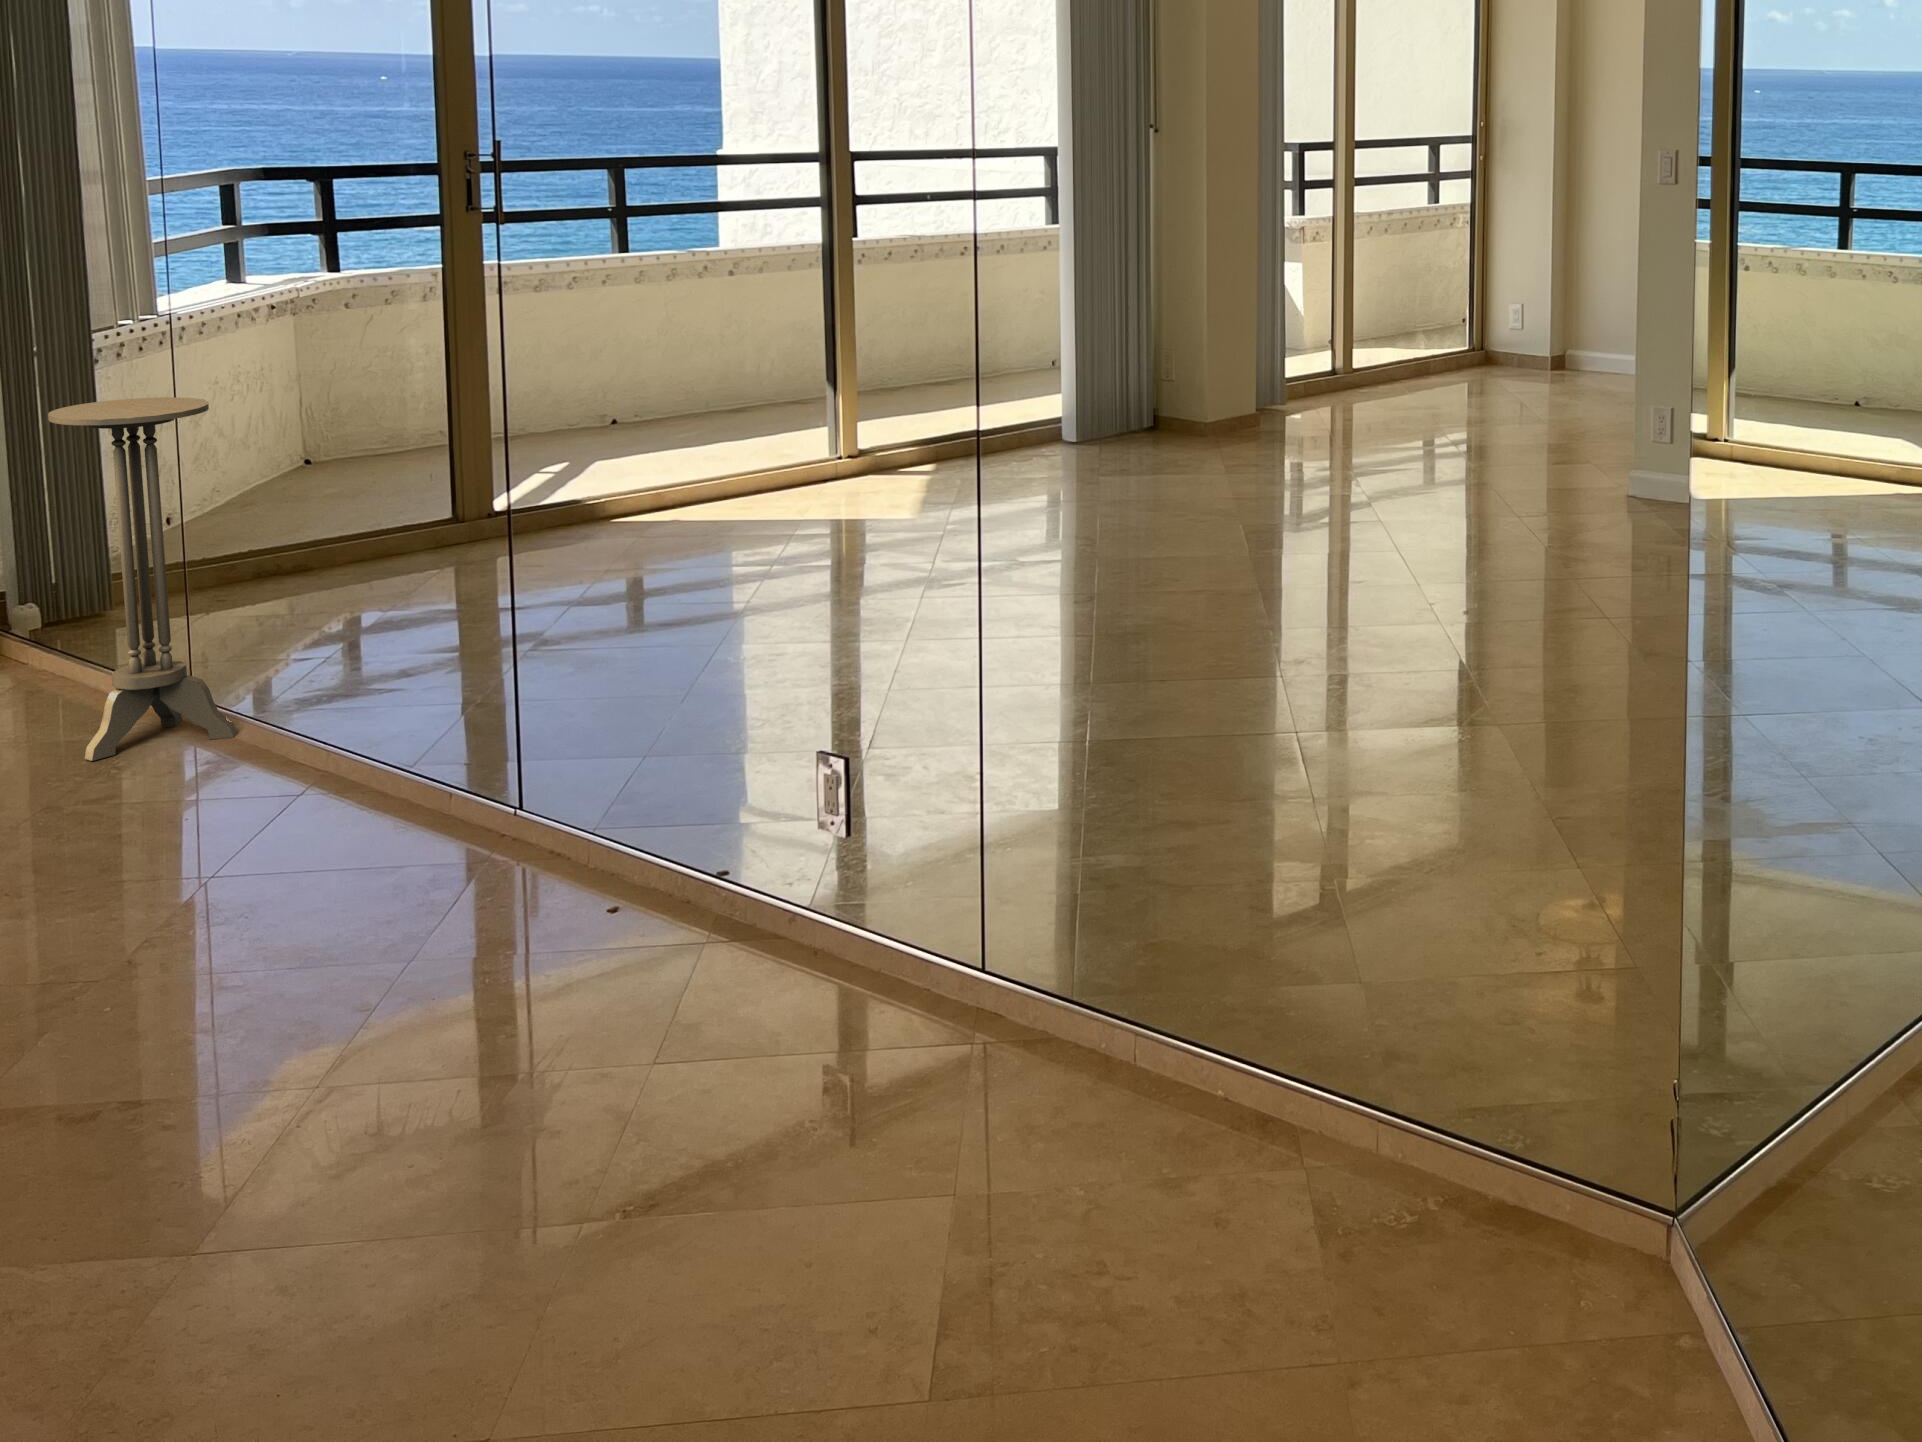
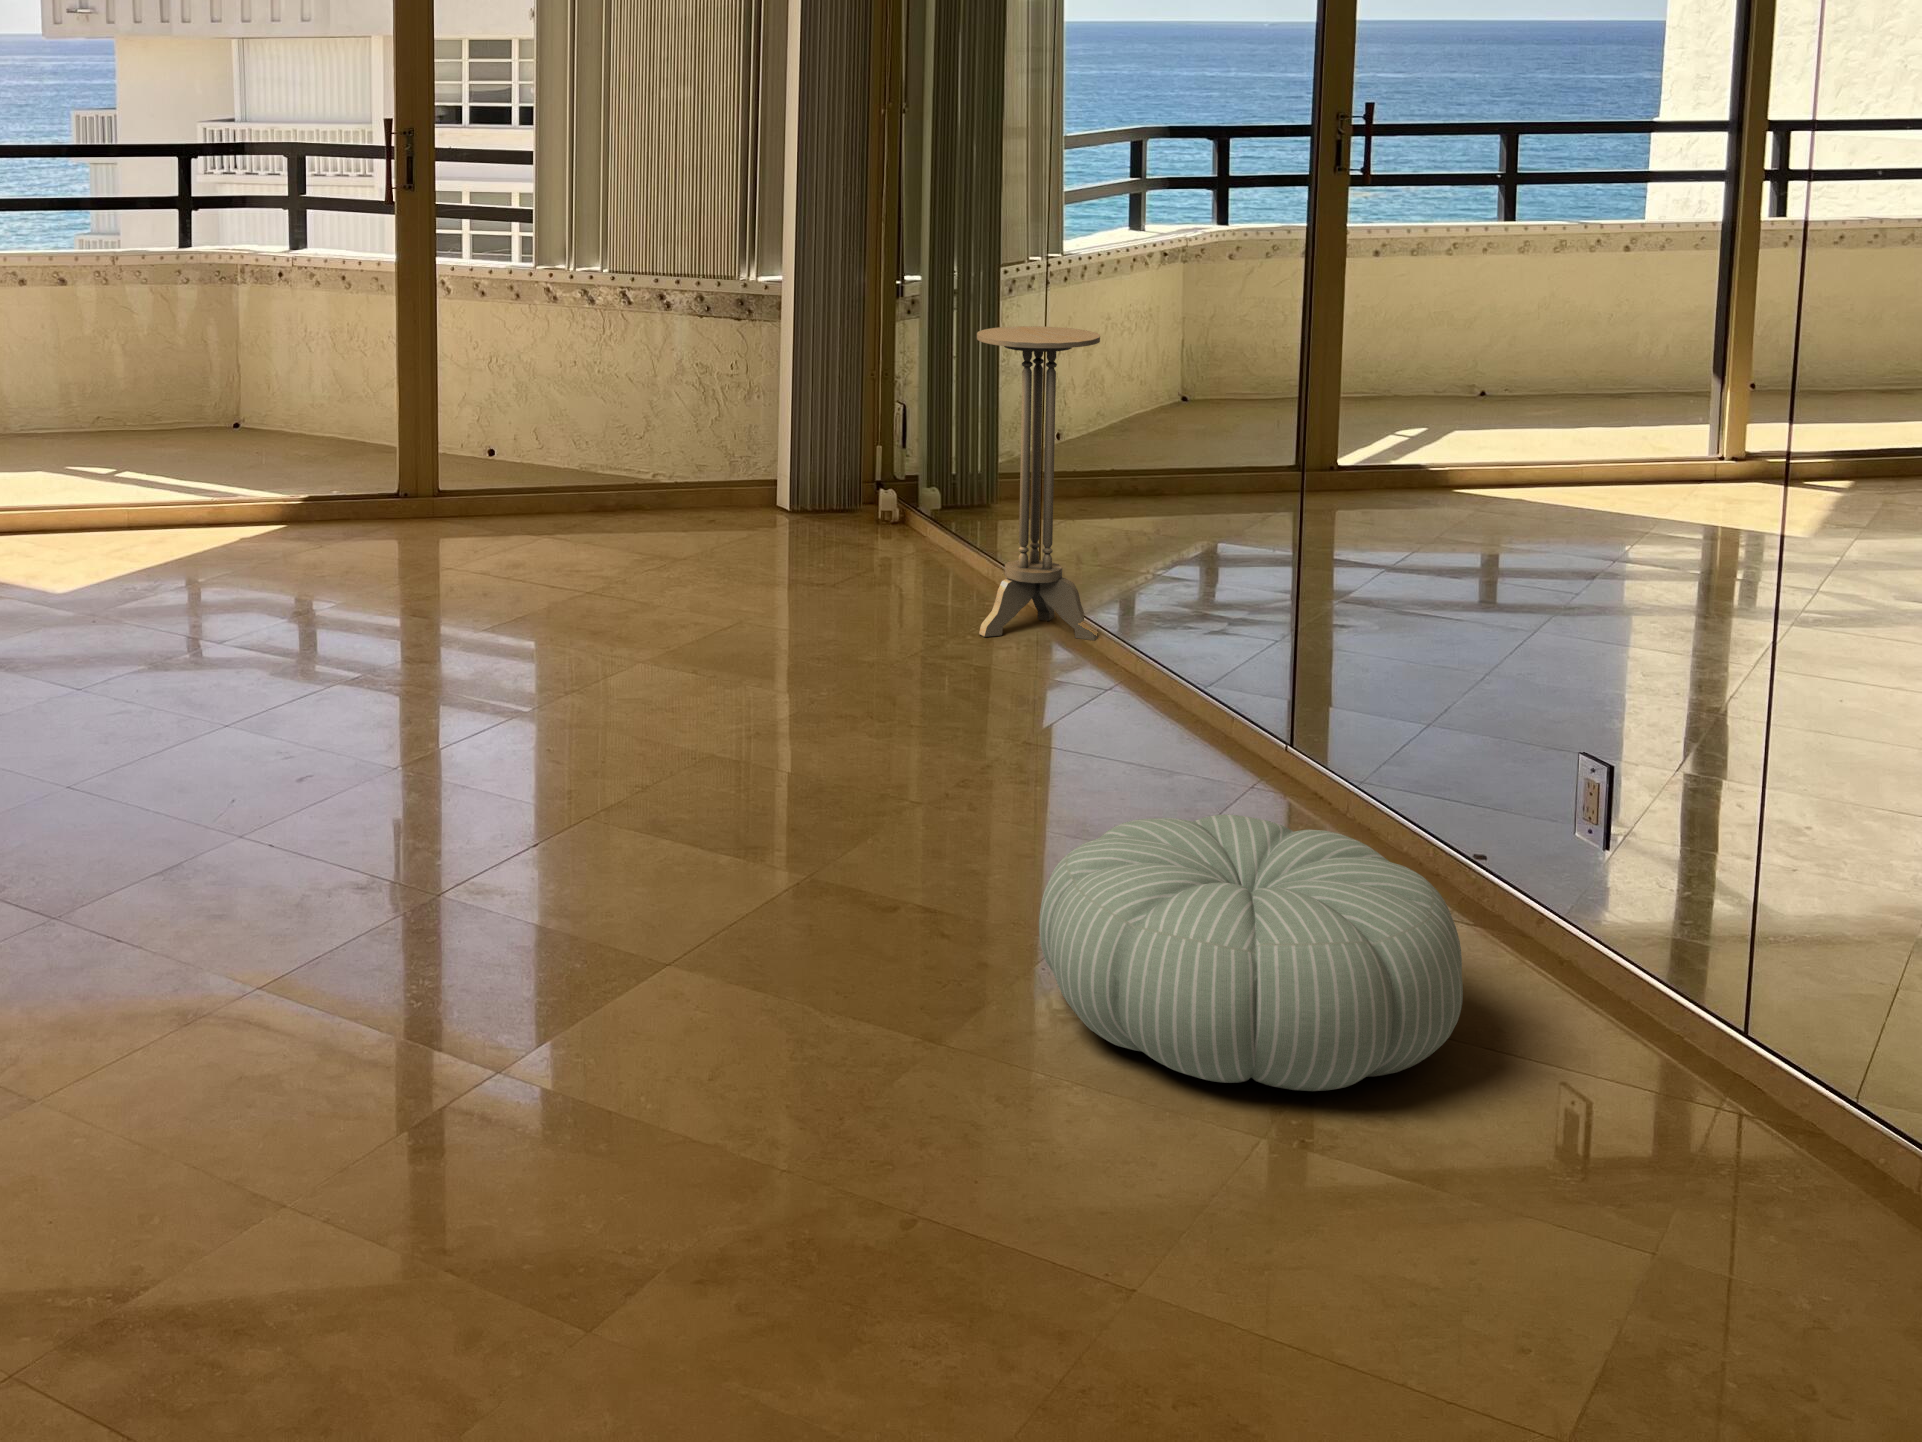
pouf: none [171,892,653,1205] -> present [1039,814,1463,1091]

